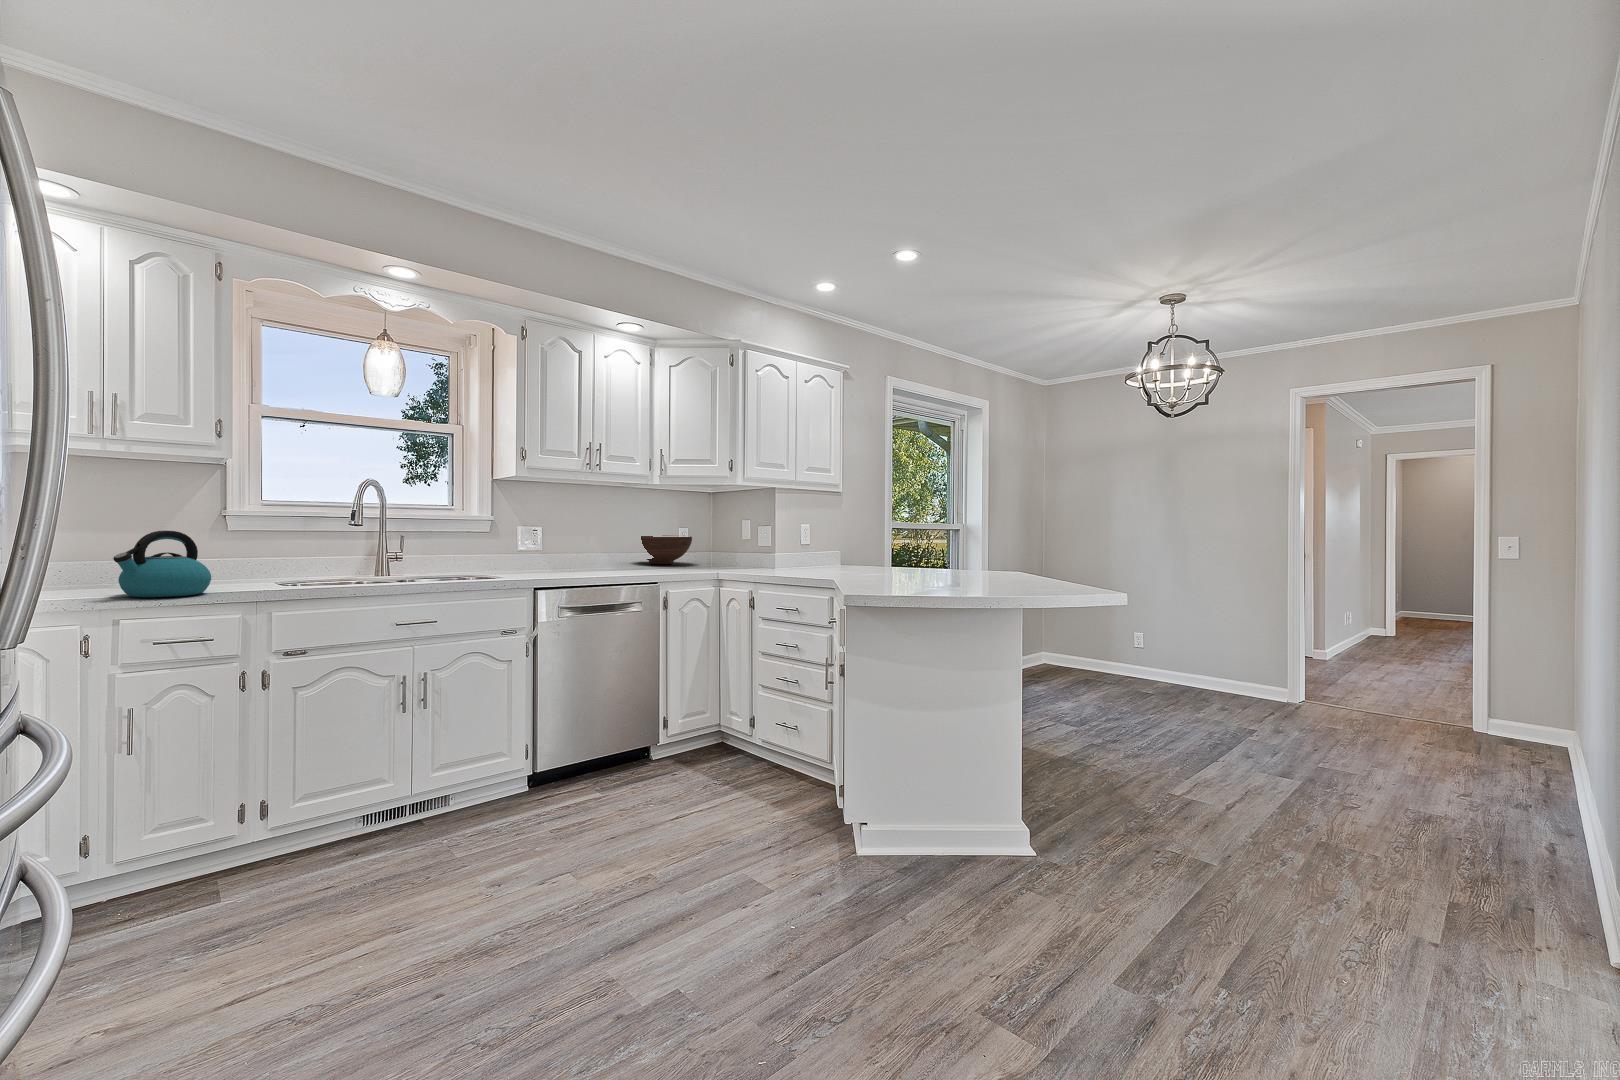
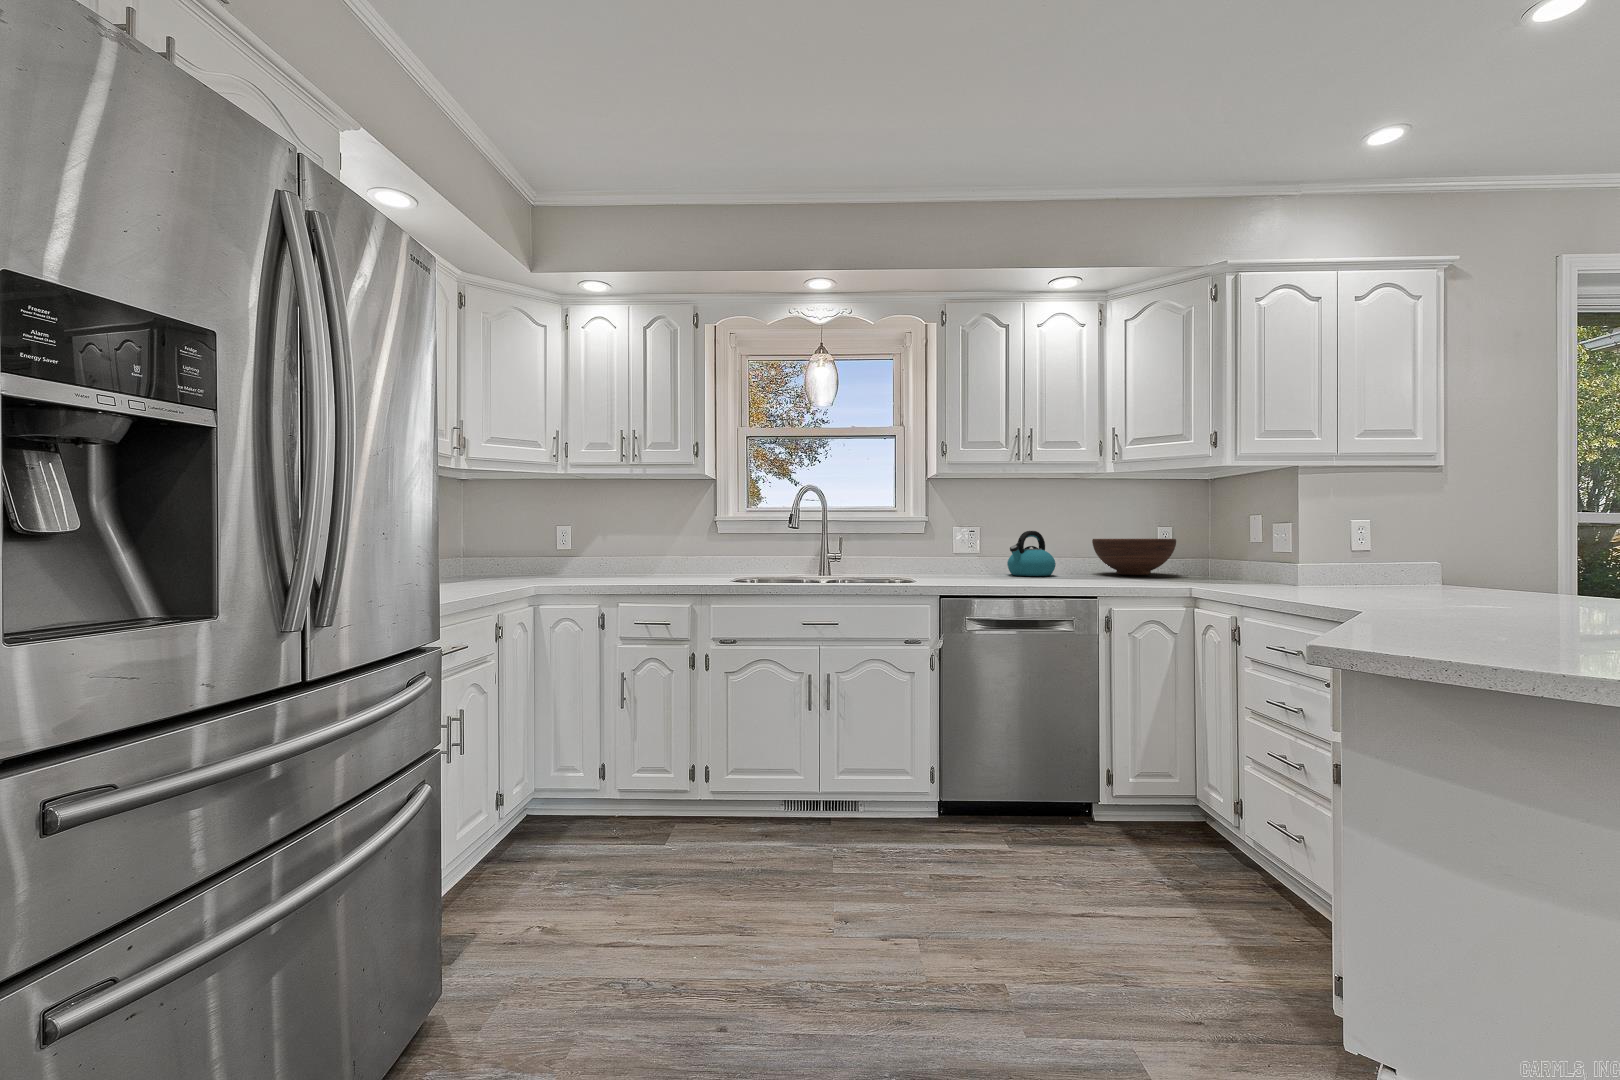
kettle: present [113,531,211,597] -> present [1007,531,1056,576]

